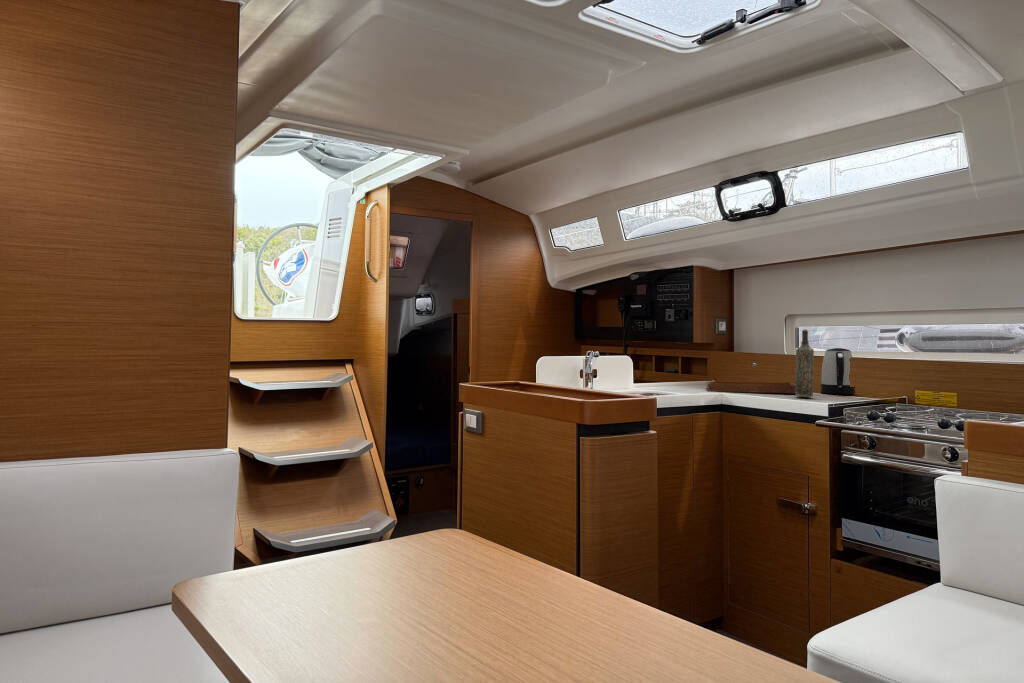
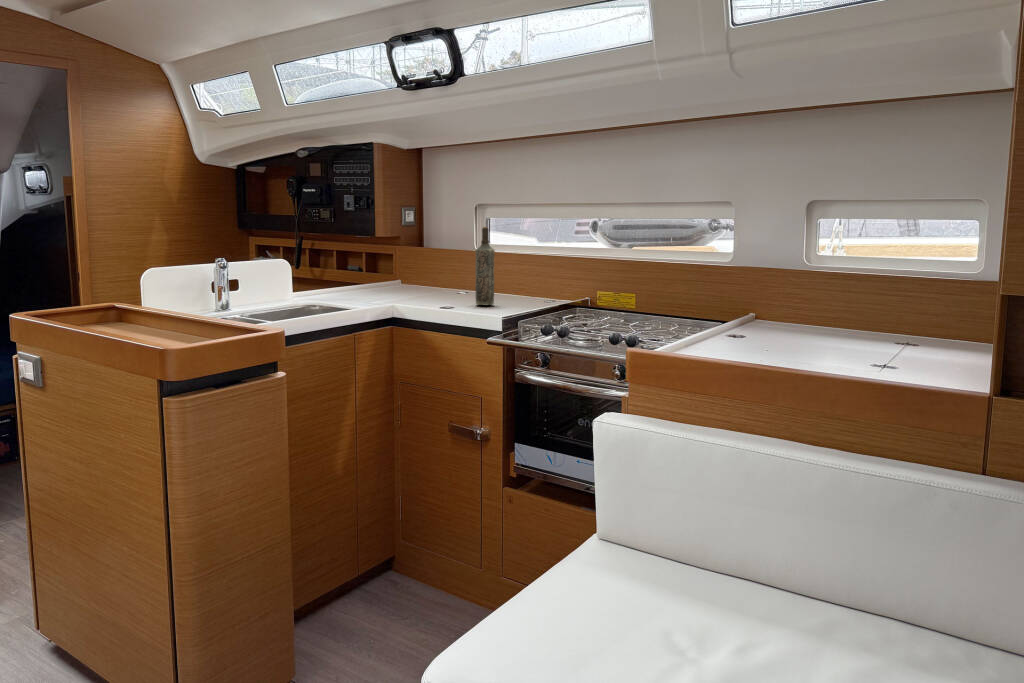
kettle: present [821,348,855,394] -> none [509,245,543,297]
tray: present [707,363,796,393] -> none [382,263,482,300]

